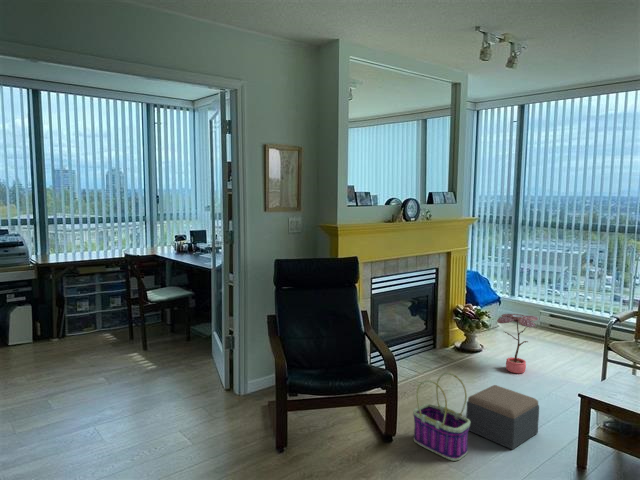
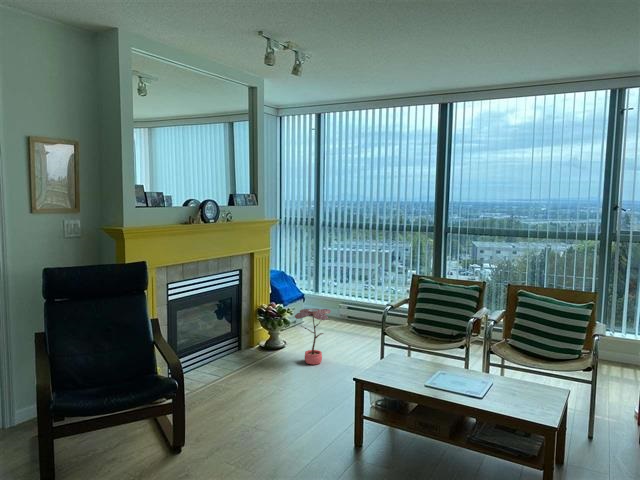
basket: present [413,373,470,461] -> none [202,373,259,462]
footstool: present [466,385,539,449] -> none [259,379,326,440]

